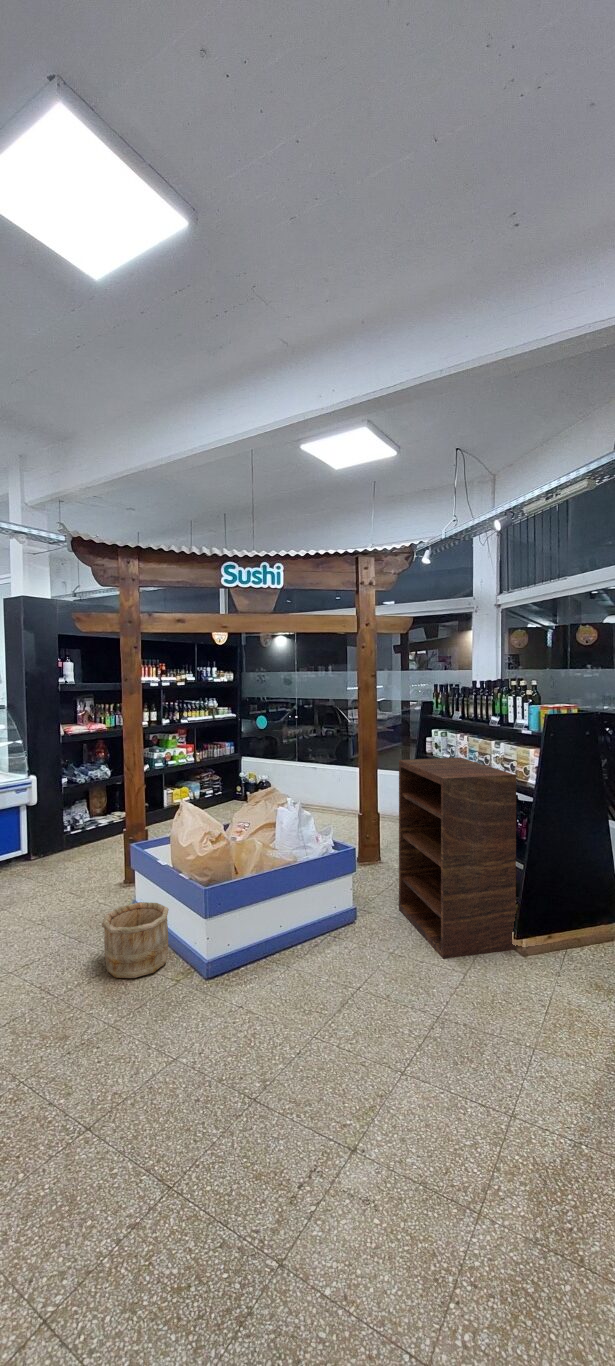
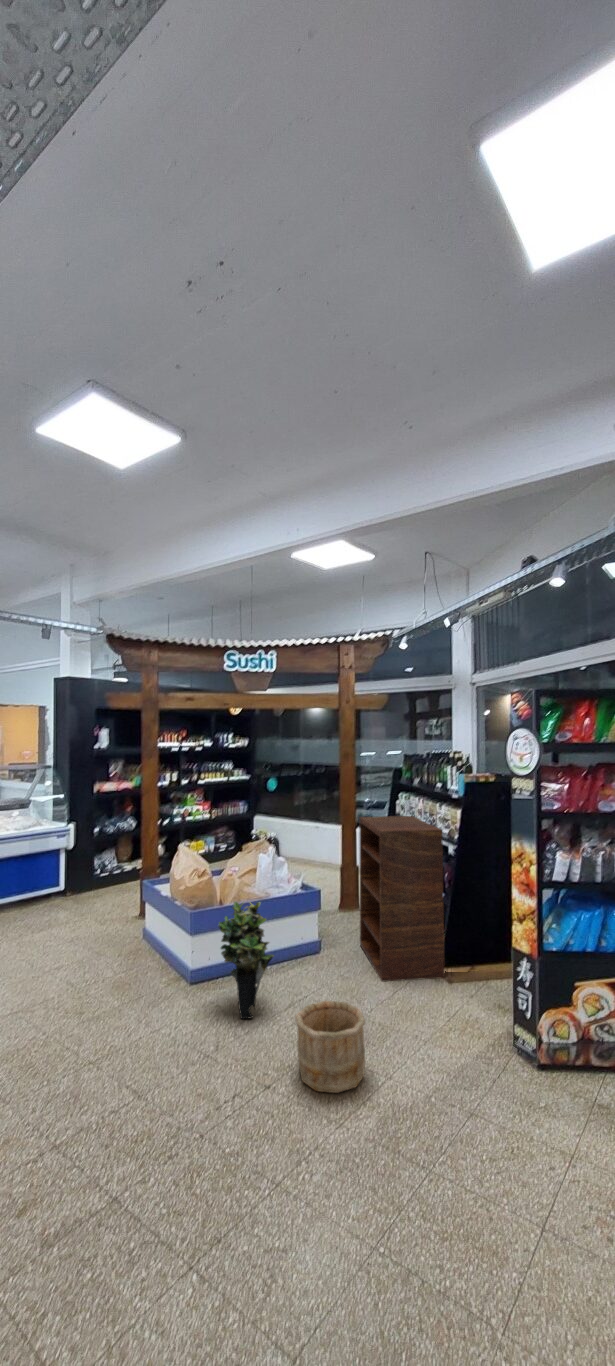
potted plant: none [247,873,324,1028] -> present [218,902,274,1019]
wooden bucket: present [102,902,169,978] -> present [295,1000,365,1093]

